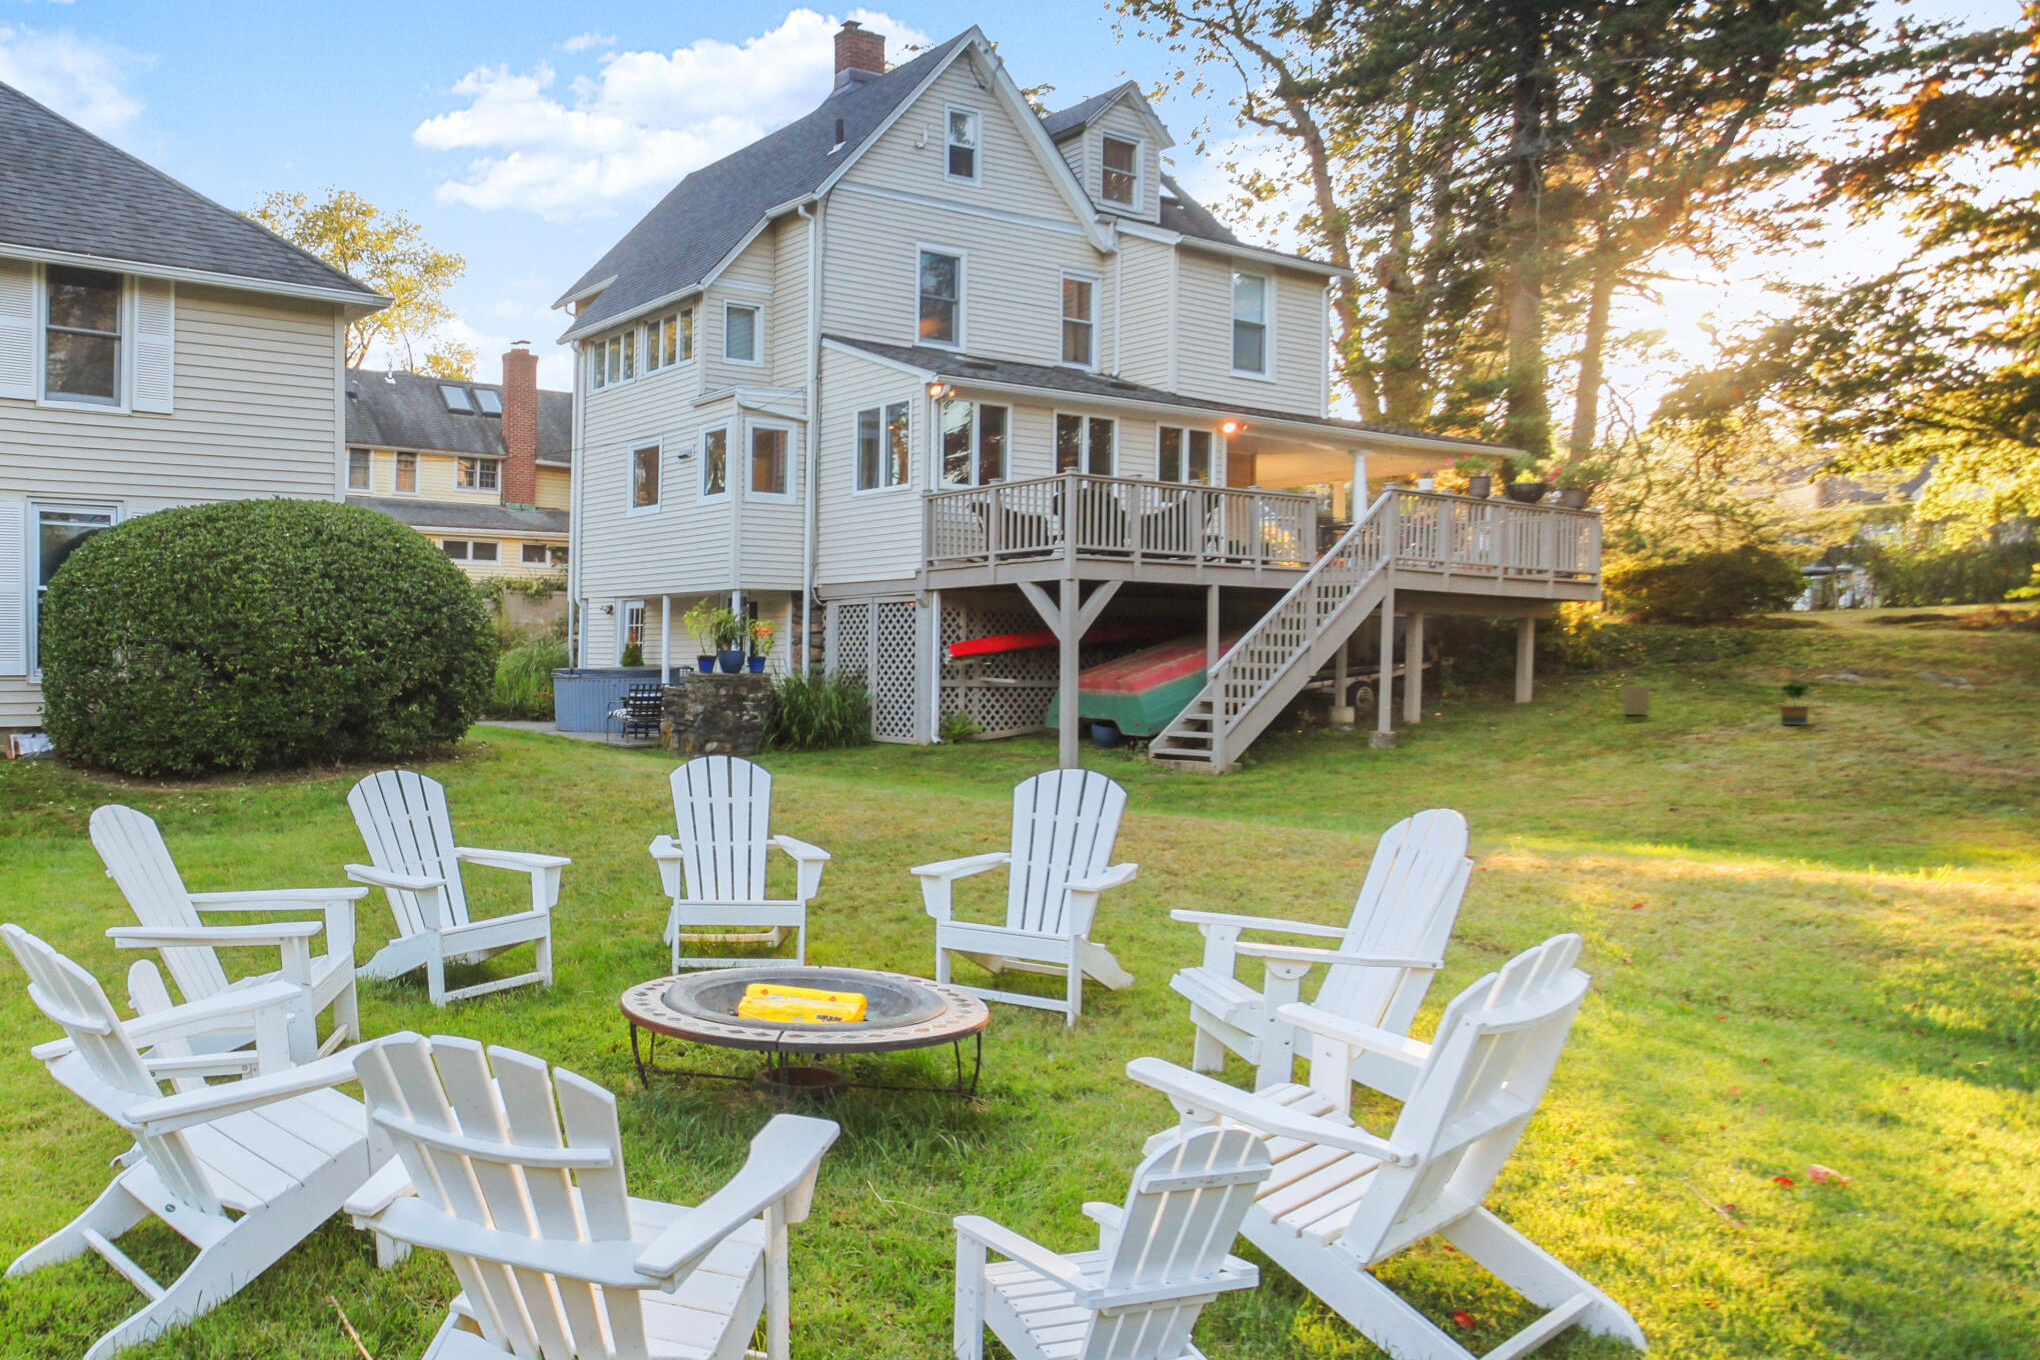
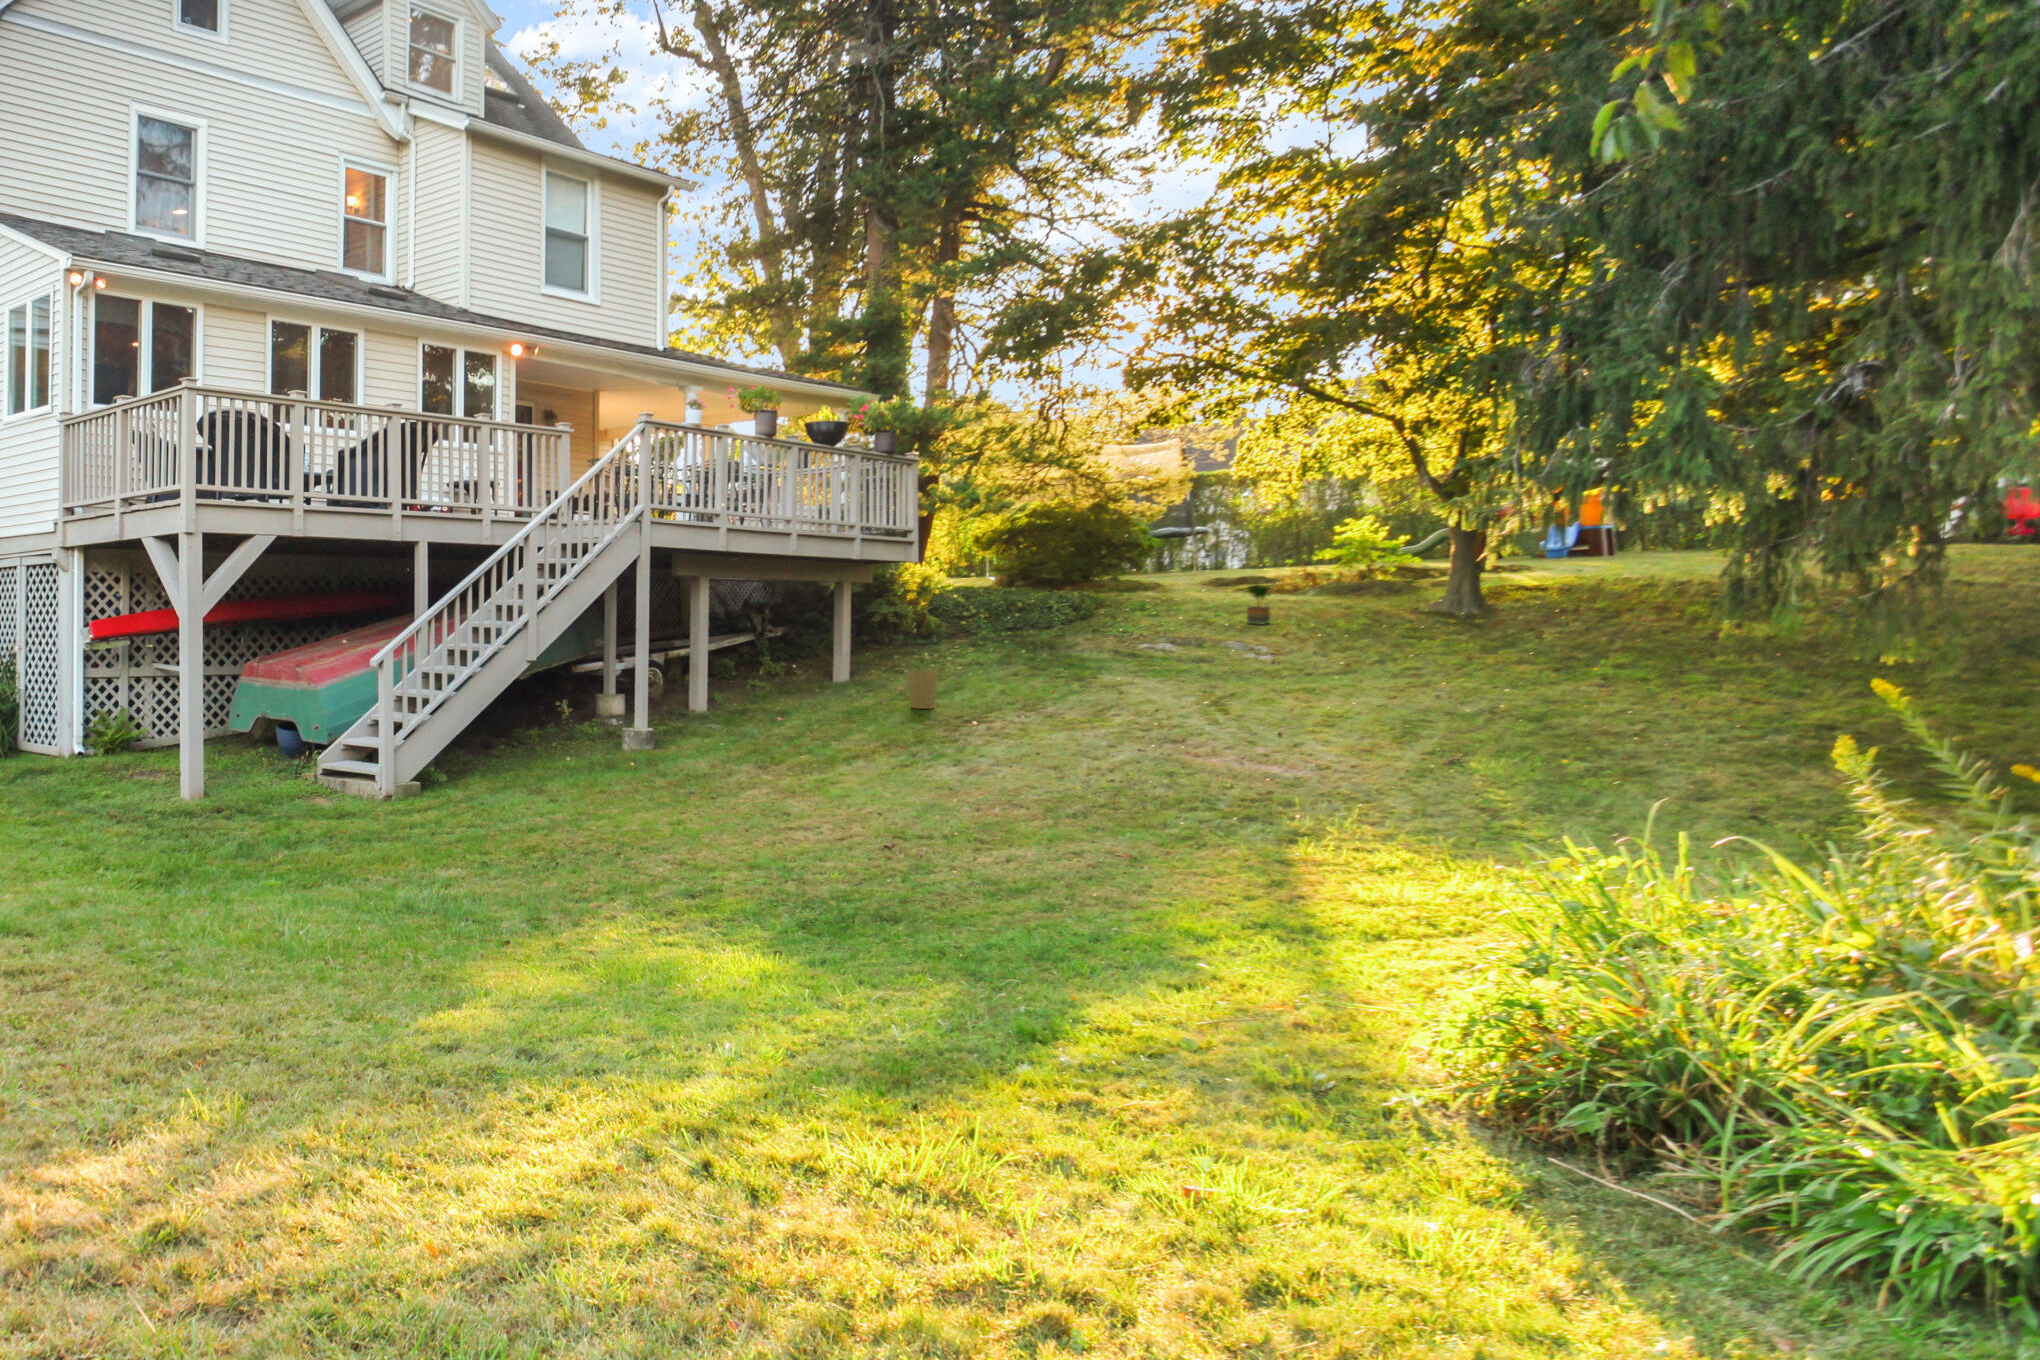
potted tree: present [1781,684,1809,725] -> present [1247,585,1272,625]

